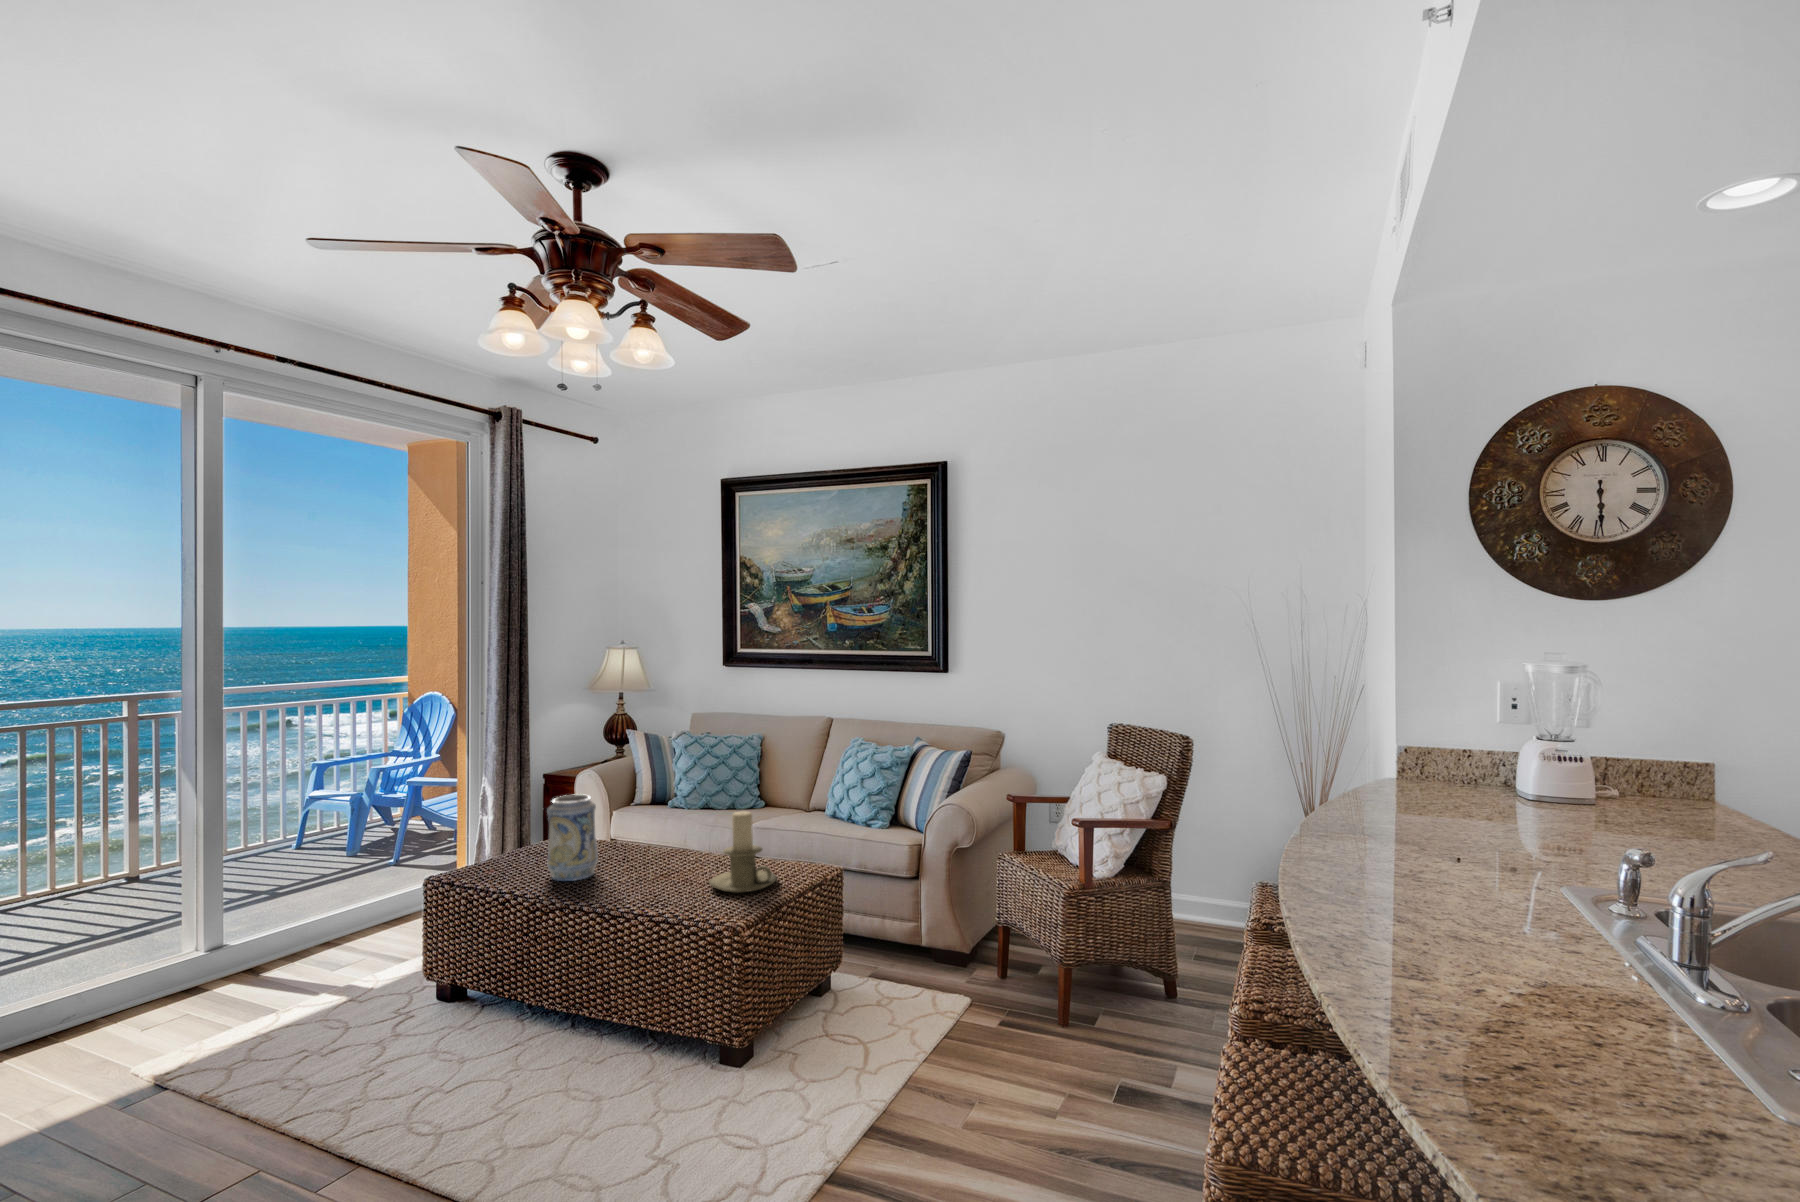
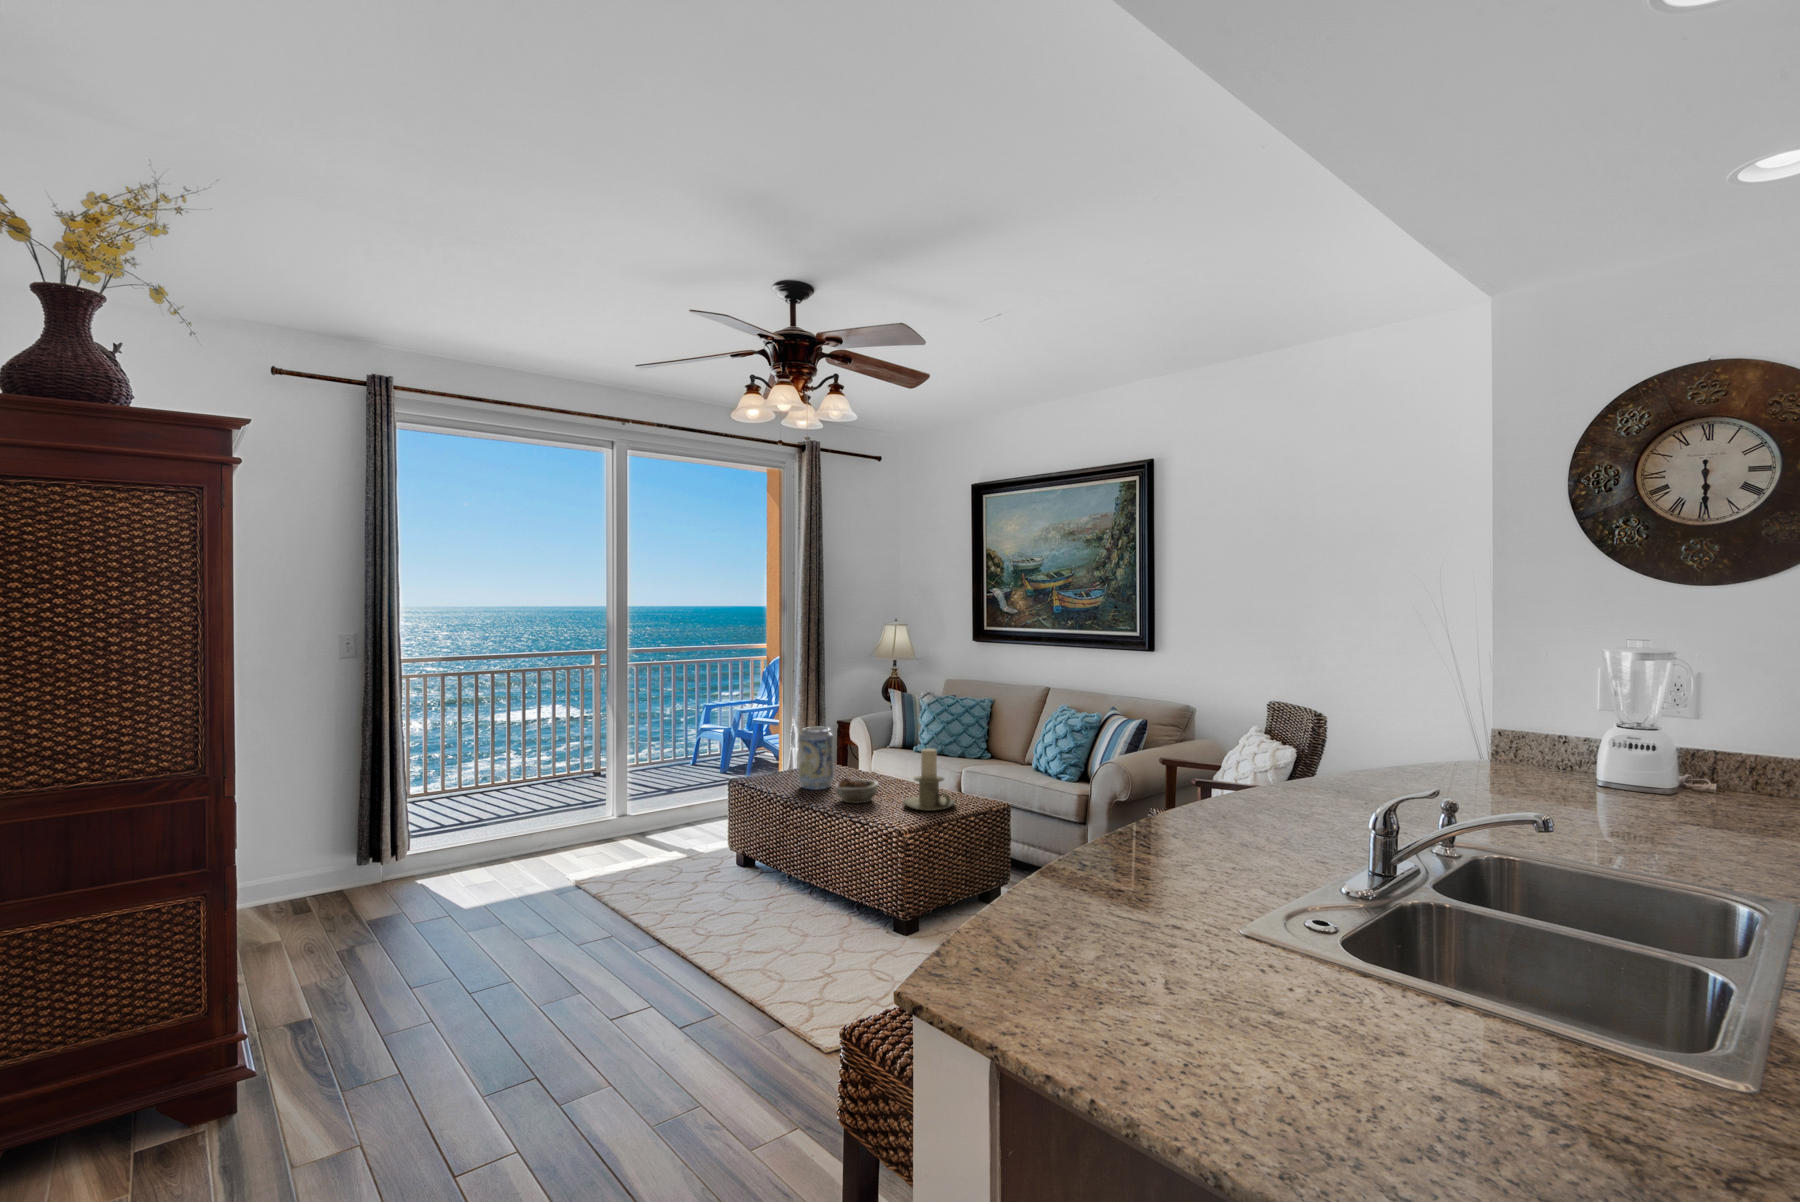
succulent planter: none [613,860,673,895] -> present [835,778,878,803]

